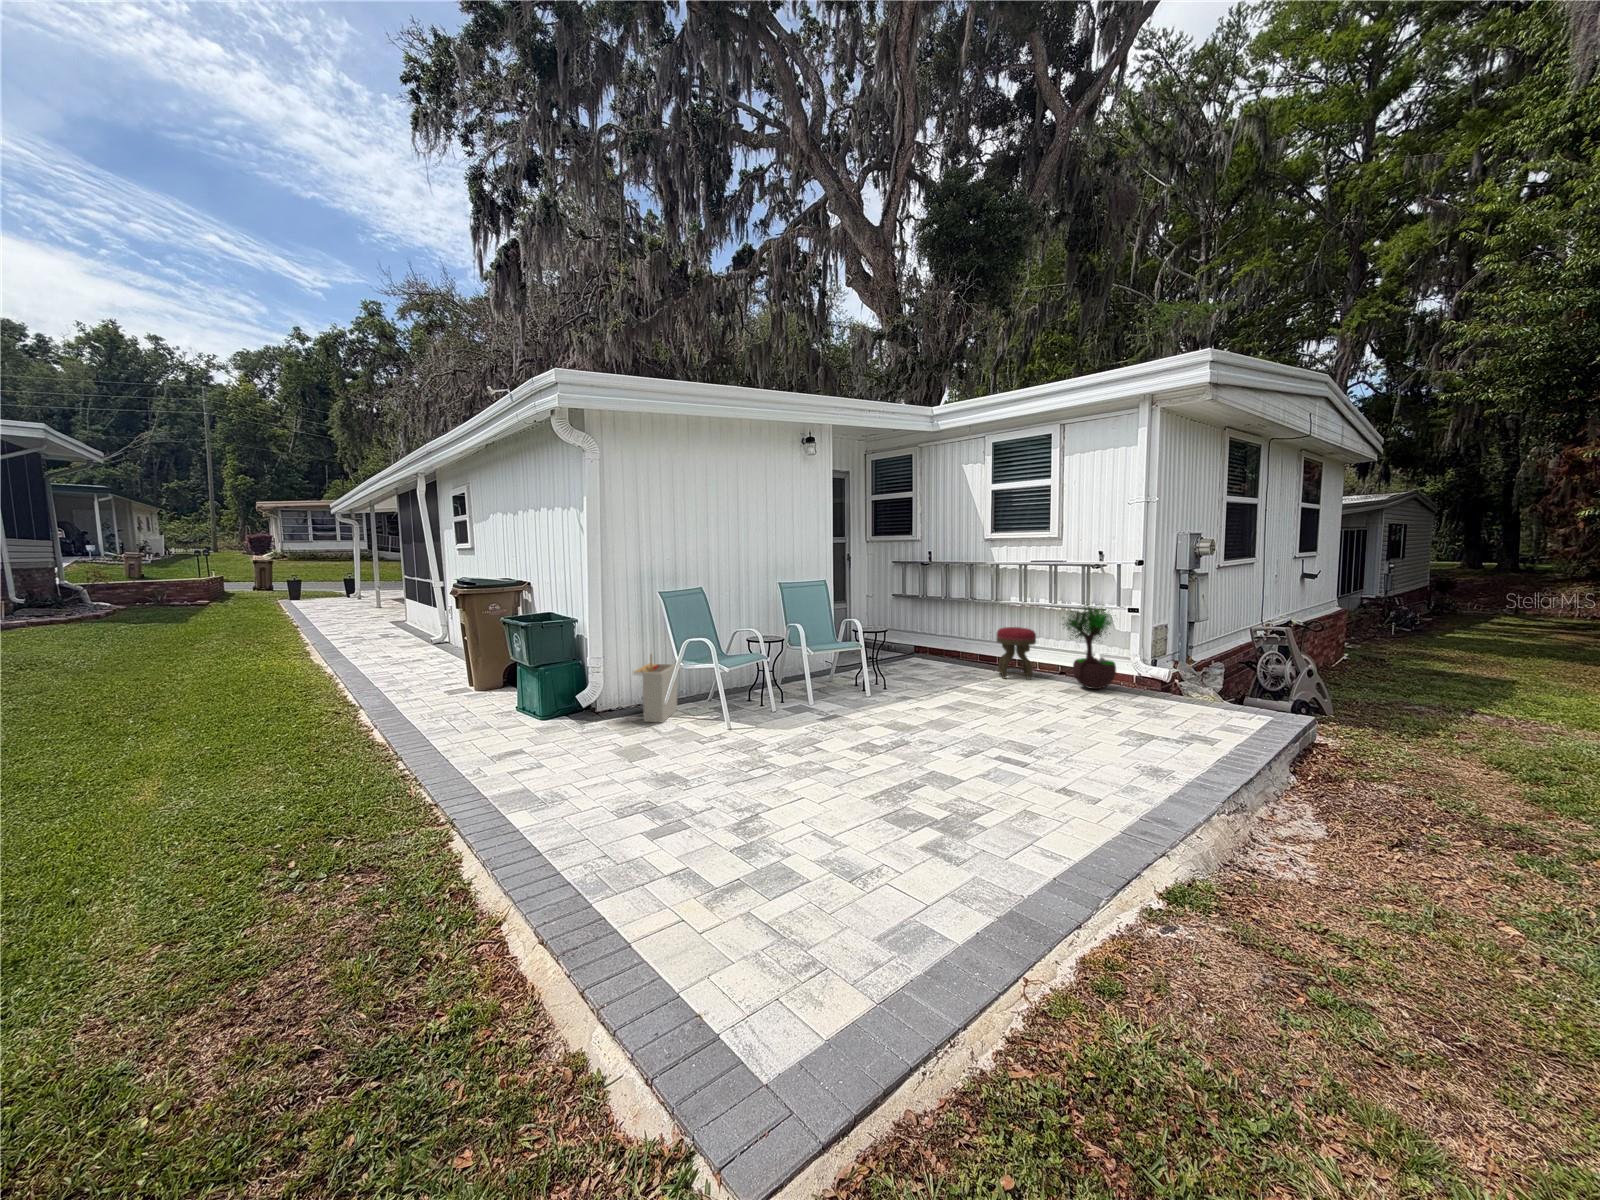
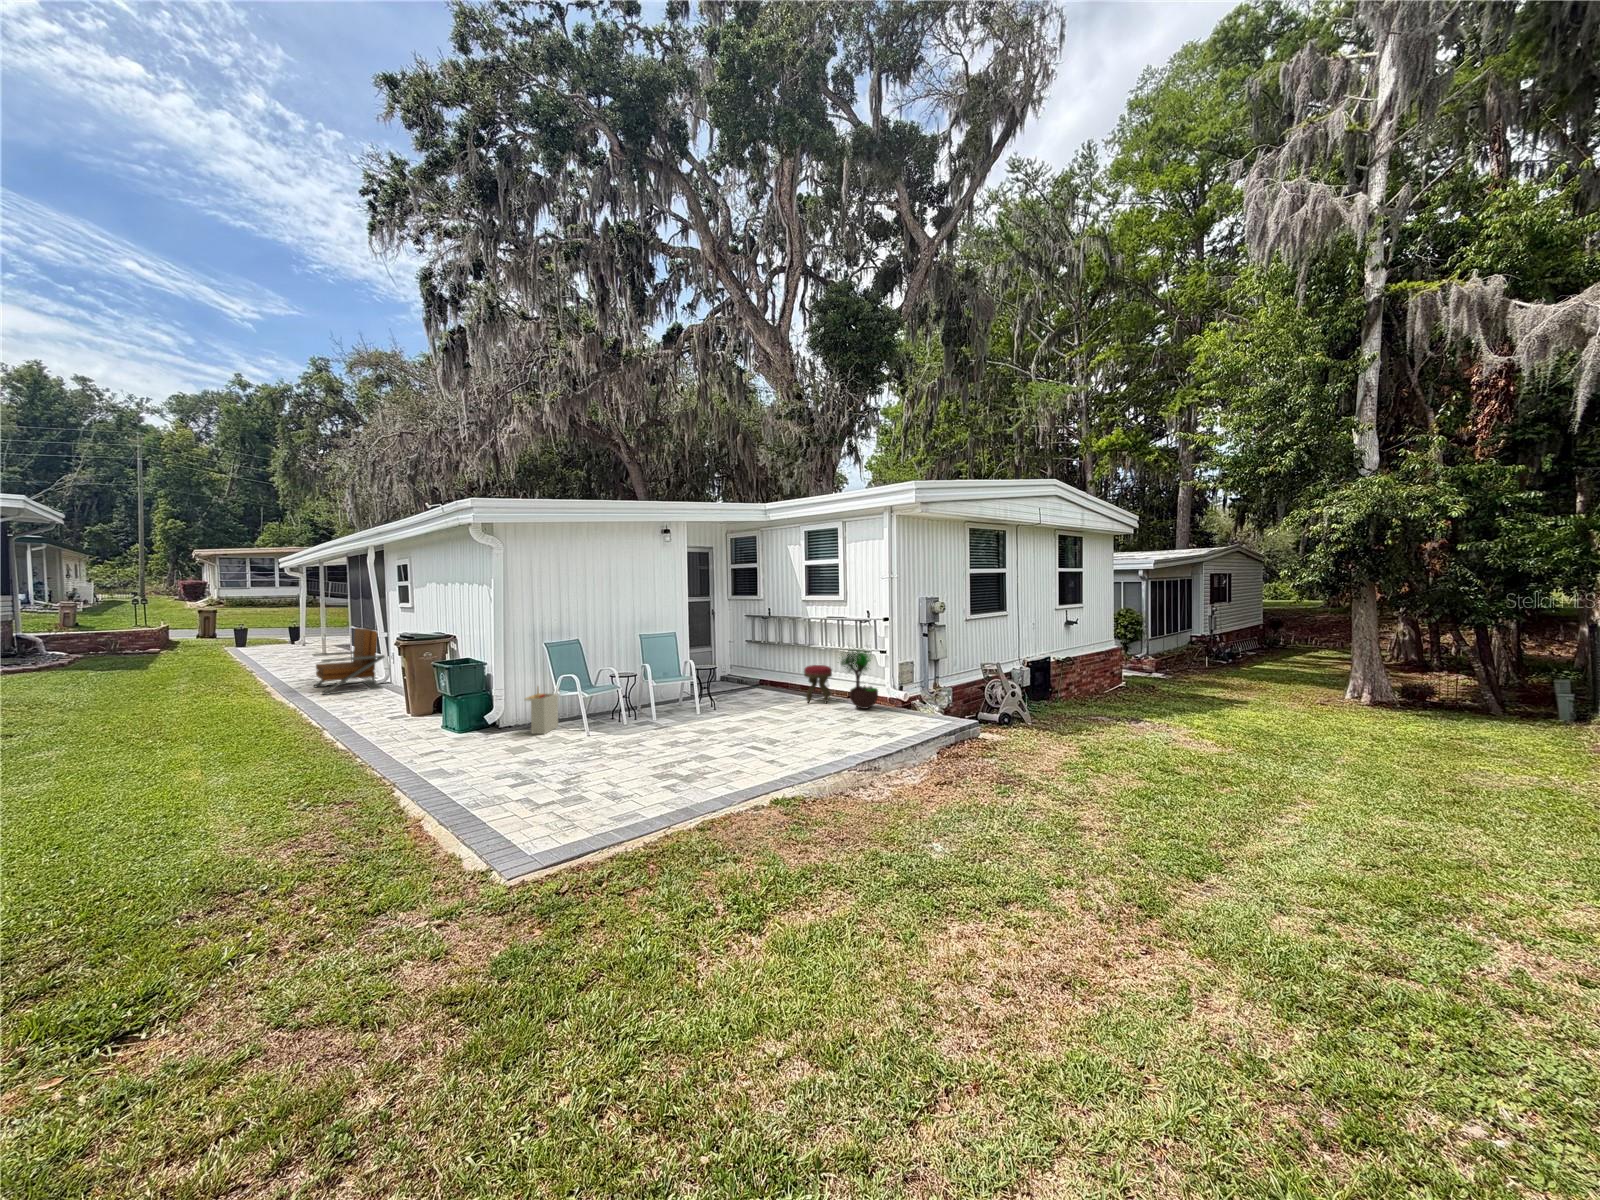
lounge chair: none [356,576,442,658] -> present [313,628,385,695]

